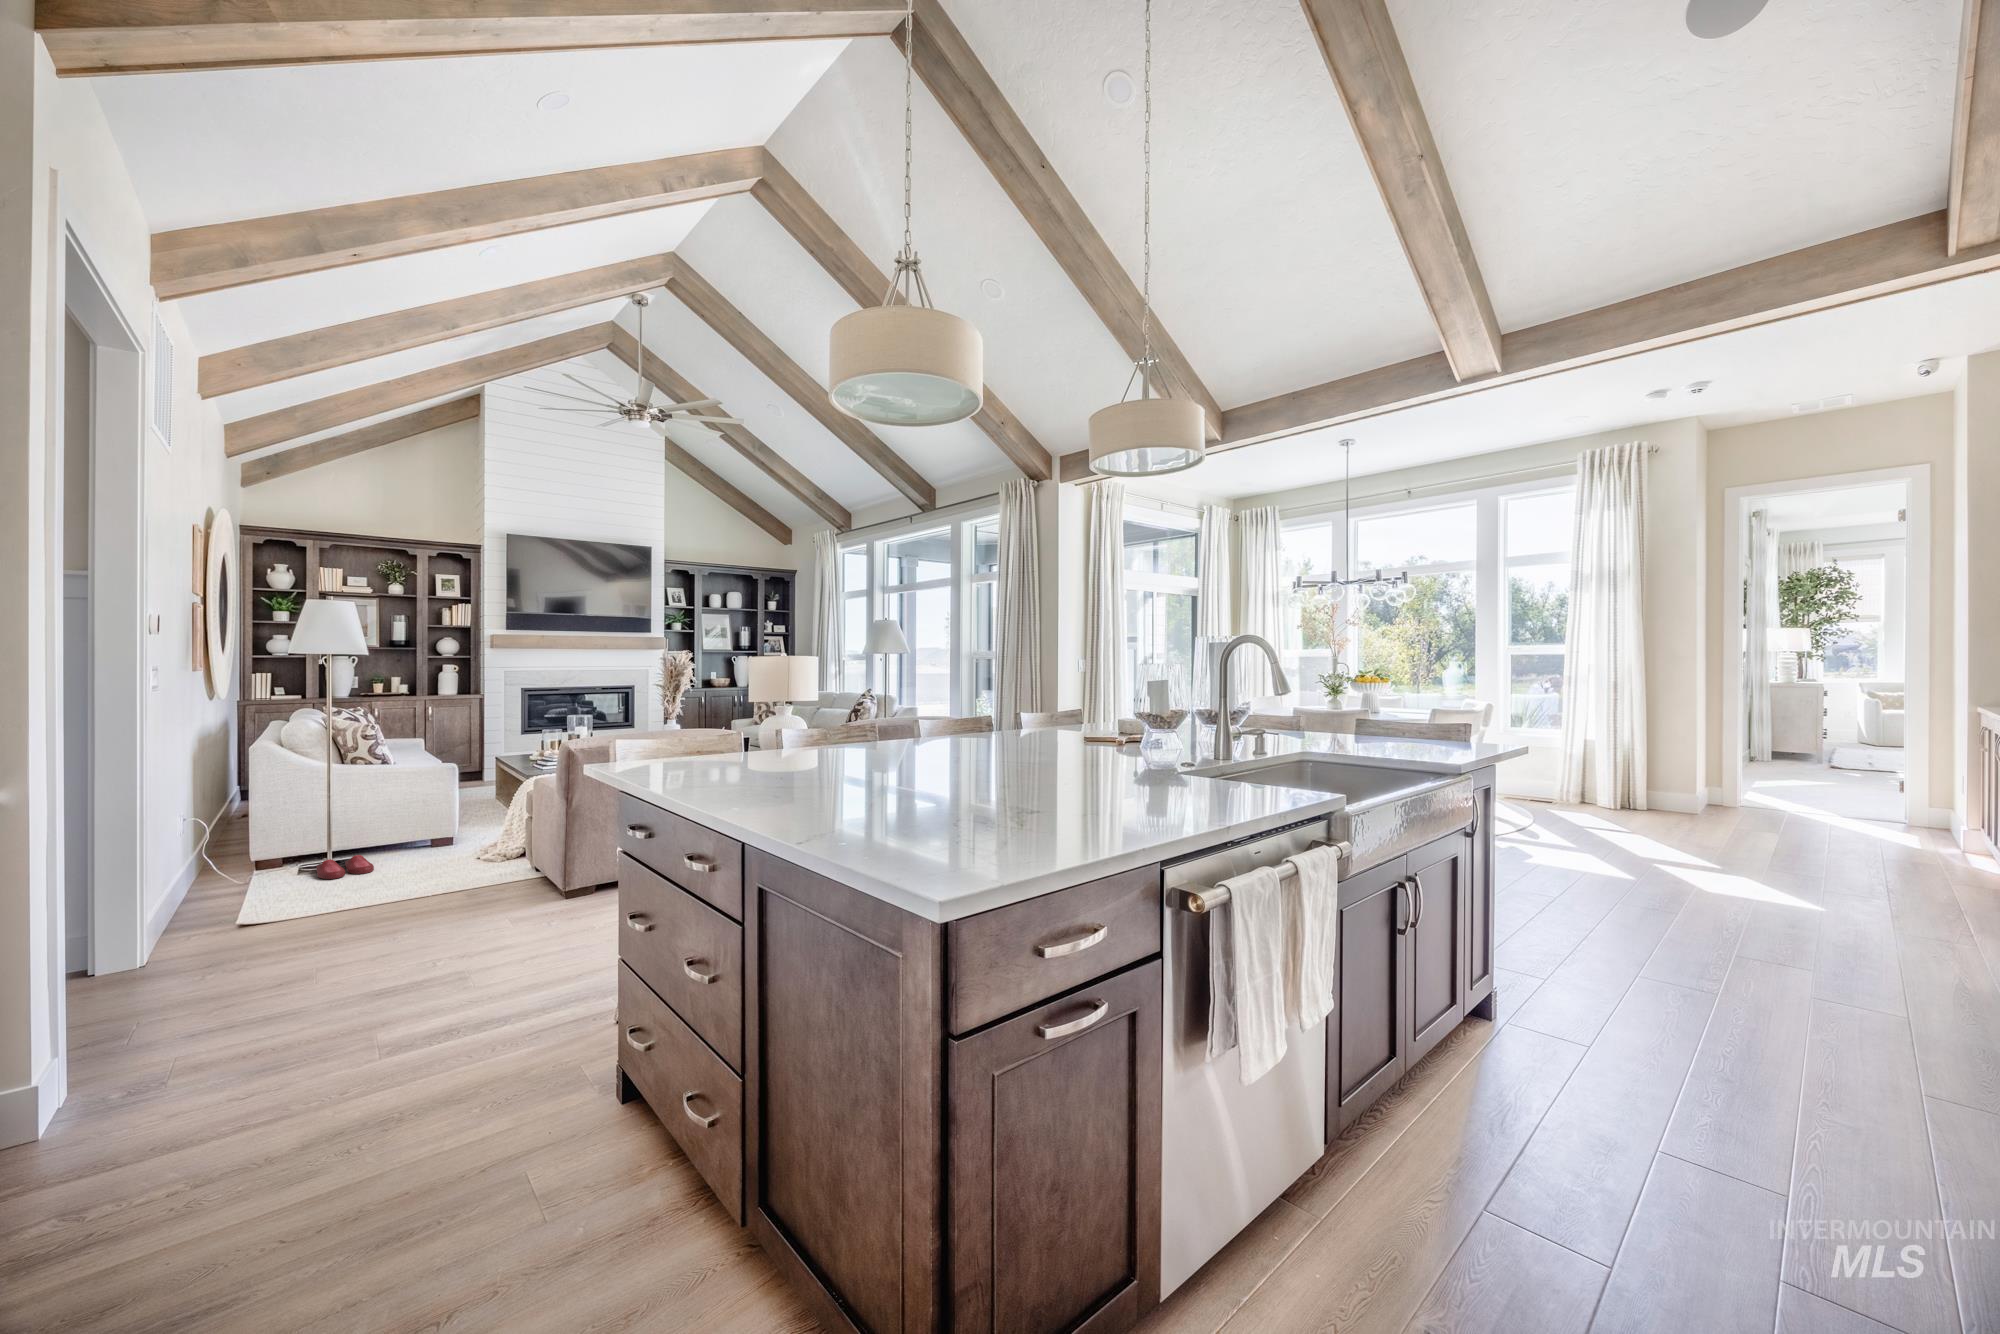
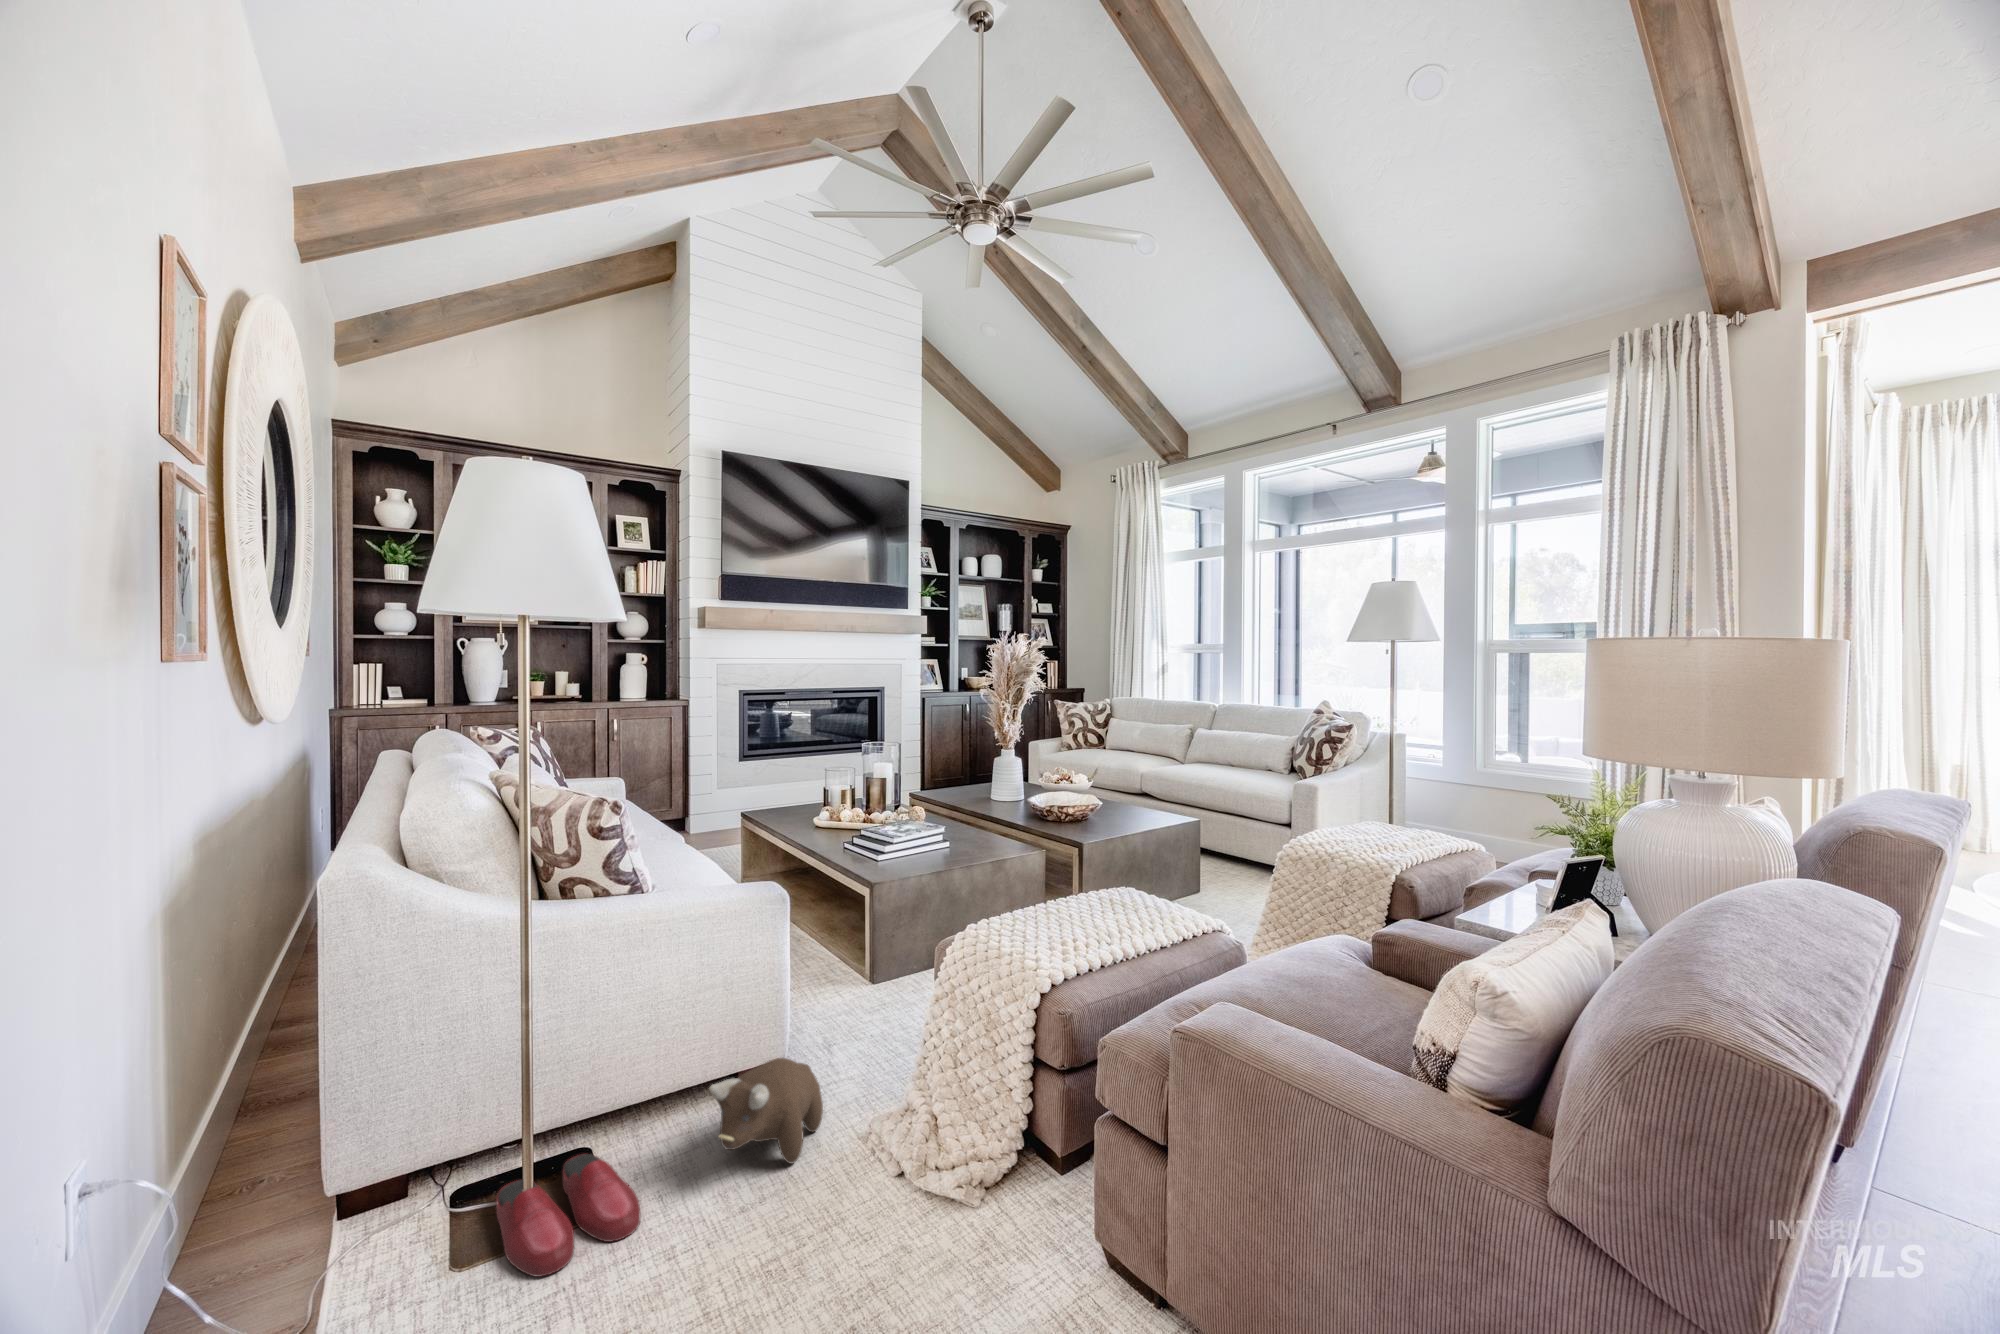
plush toy: none [405,824,463,860] -> present [709,1058,823,1163]

